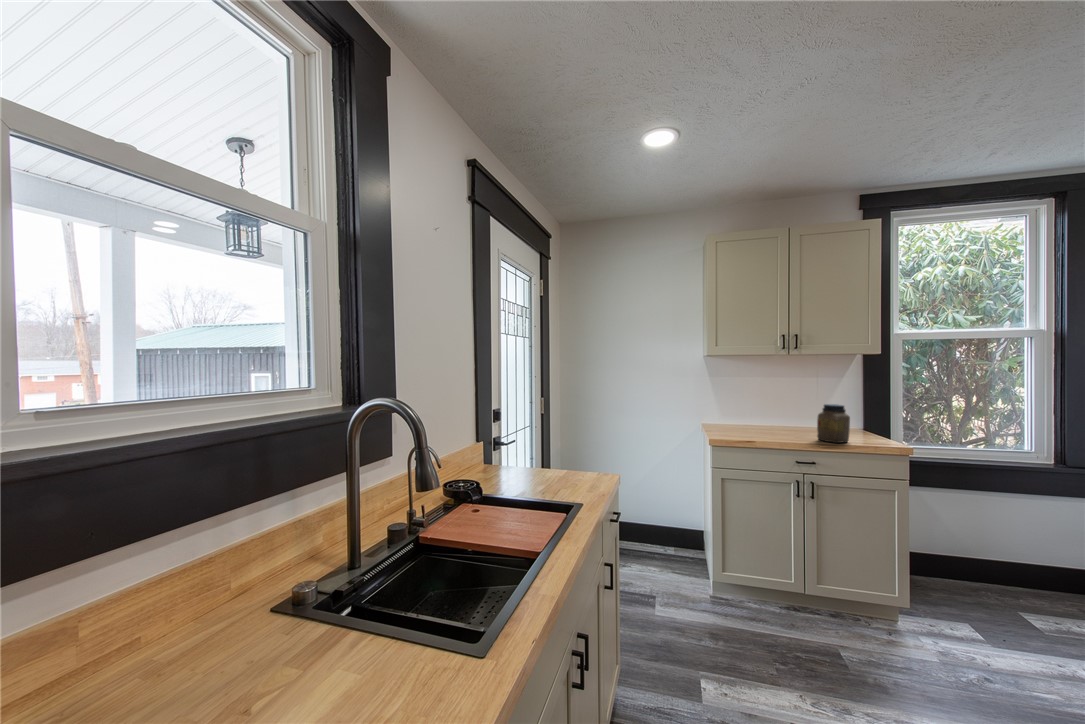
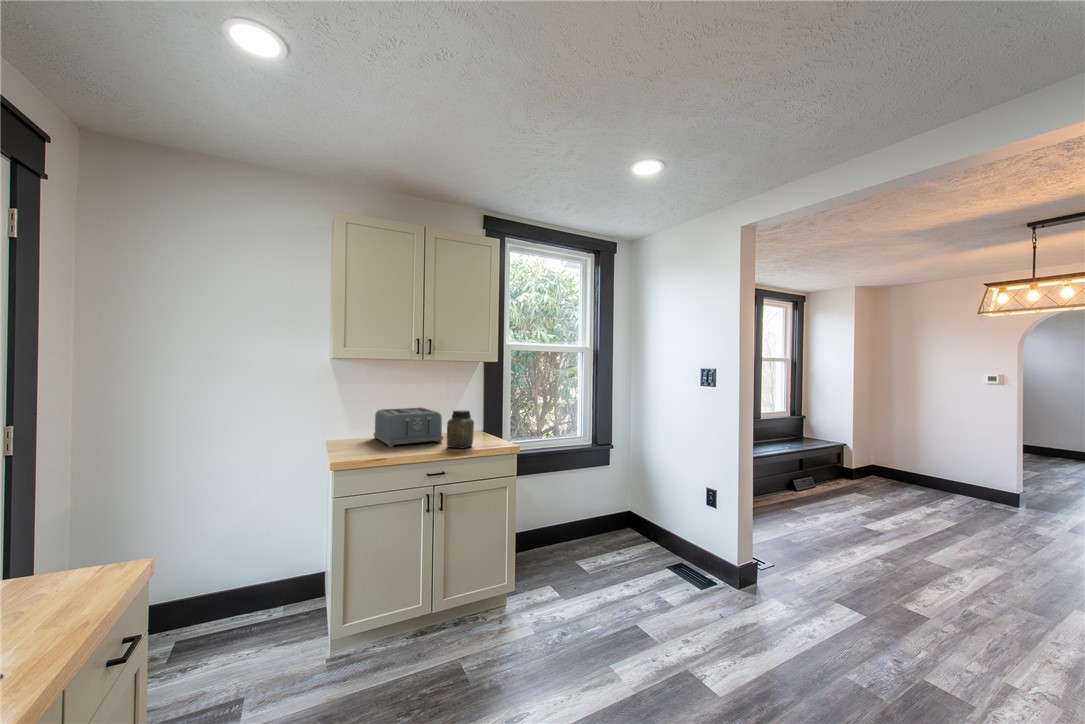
toaster: none [742,400,813,435] -> present [374,408,443,447]

